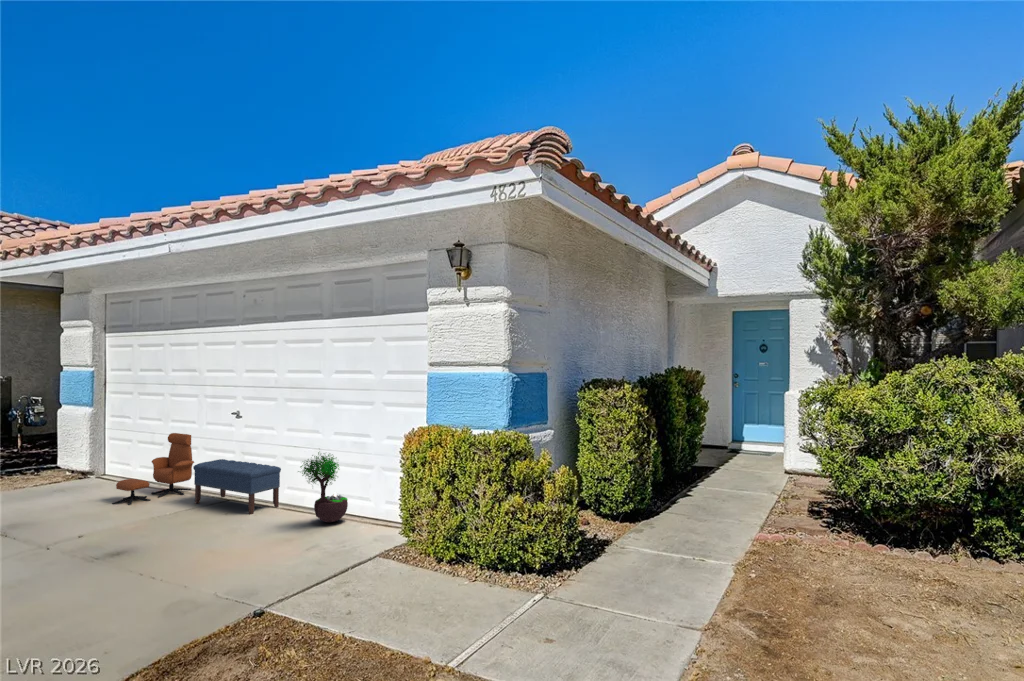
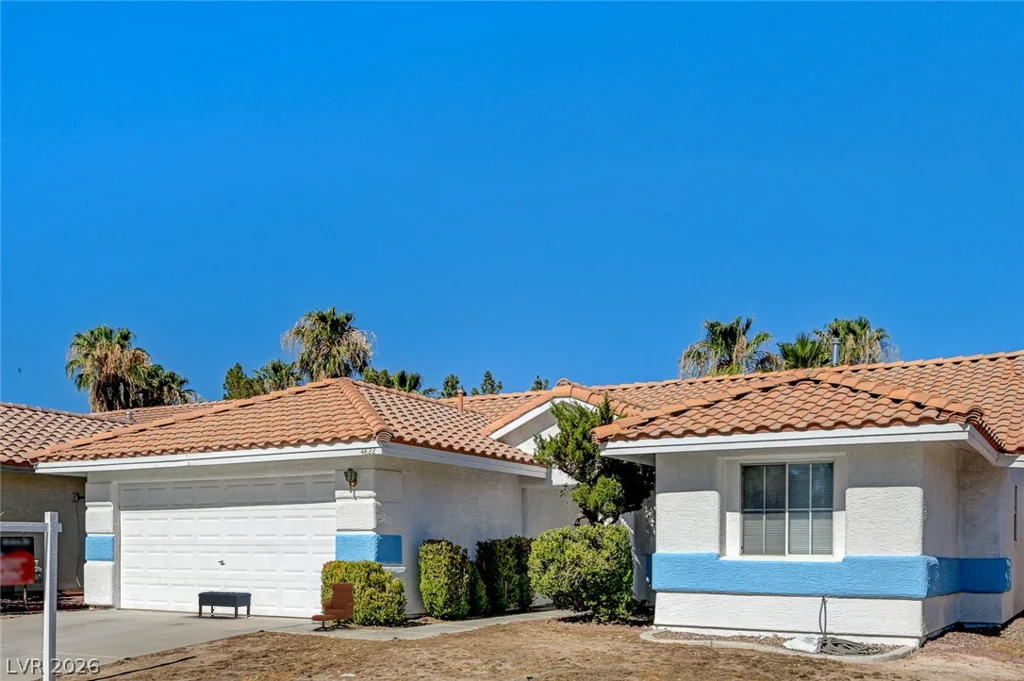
lounge chair: present [112,433,194,505] -> present [312,583,357,631]
potted tree: present [298,452,348,522] -> none [266,577,293,620]

